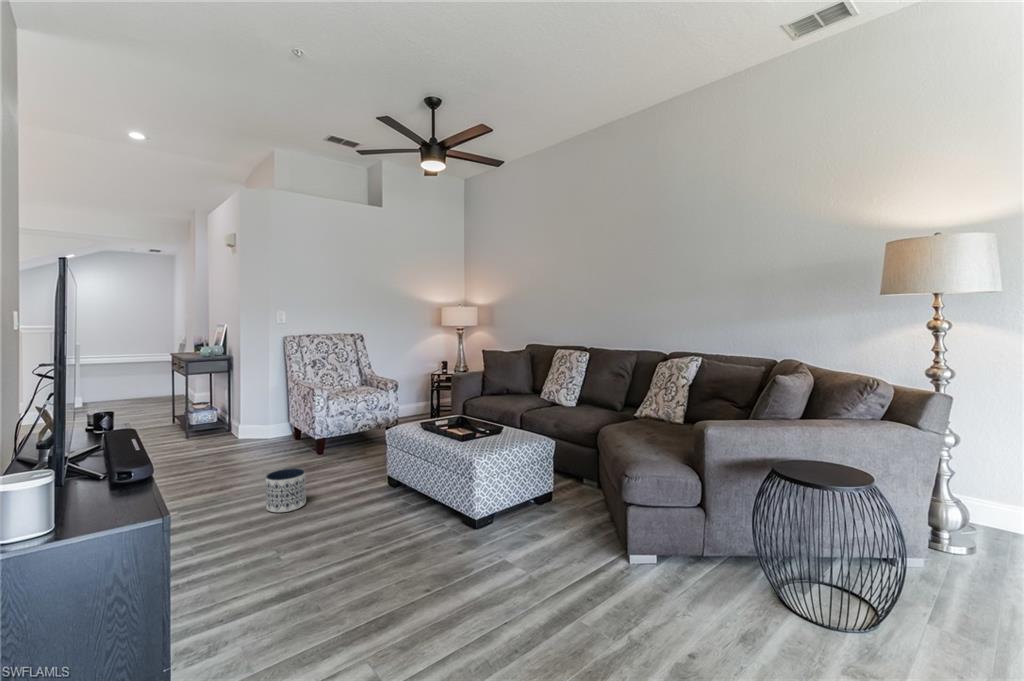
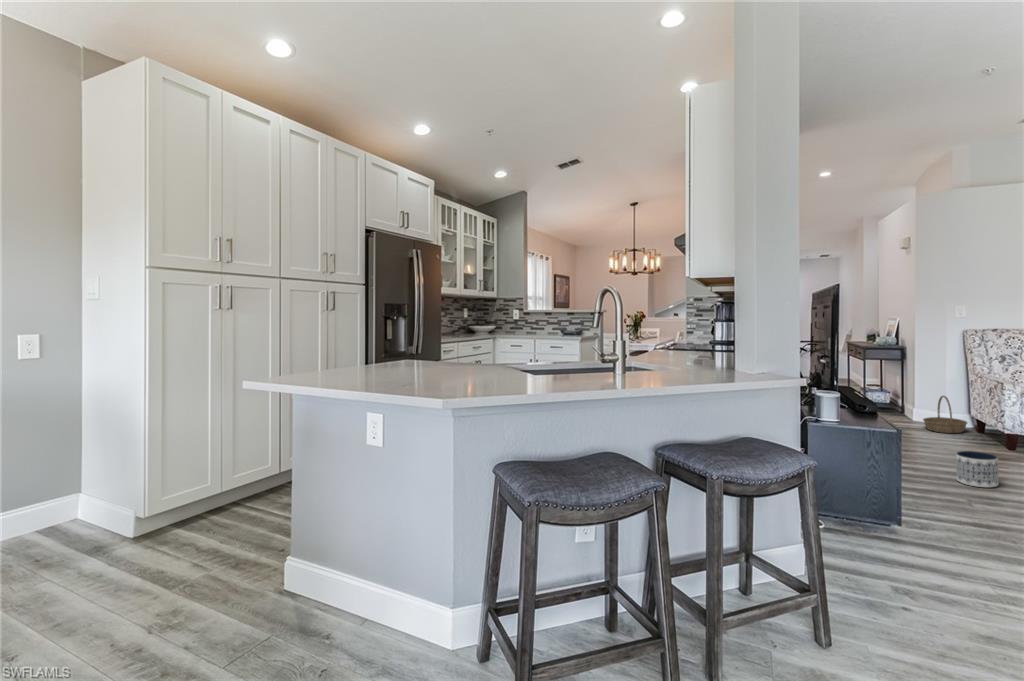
basket: none [246,406,287,447] -> present [923,396,967,433]

